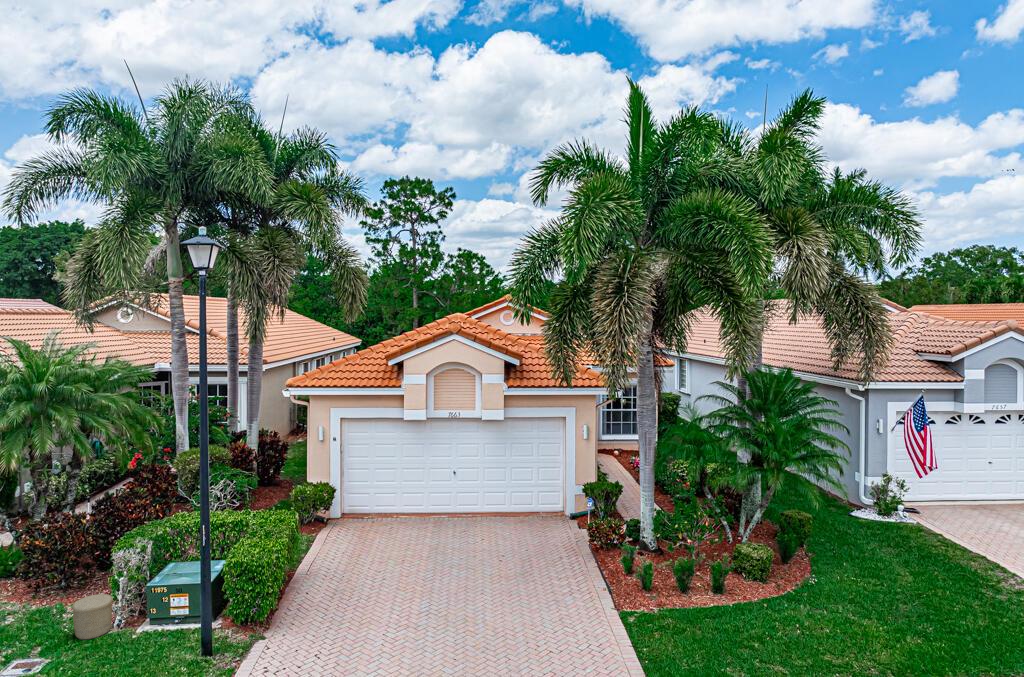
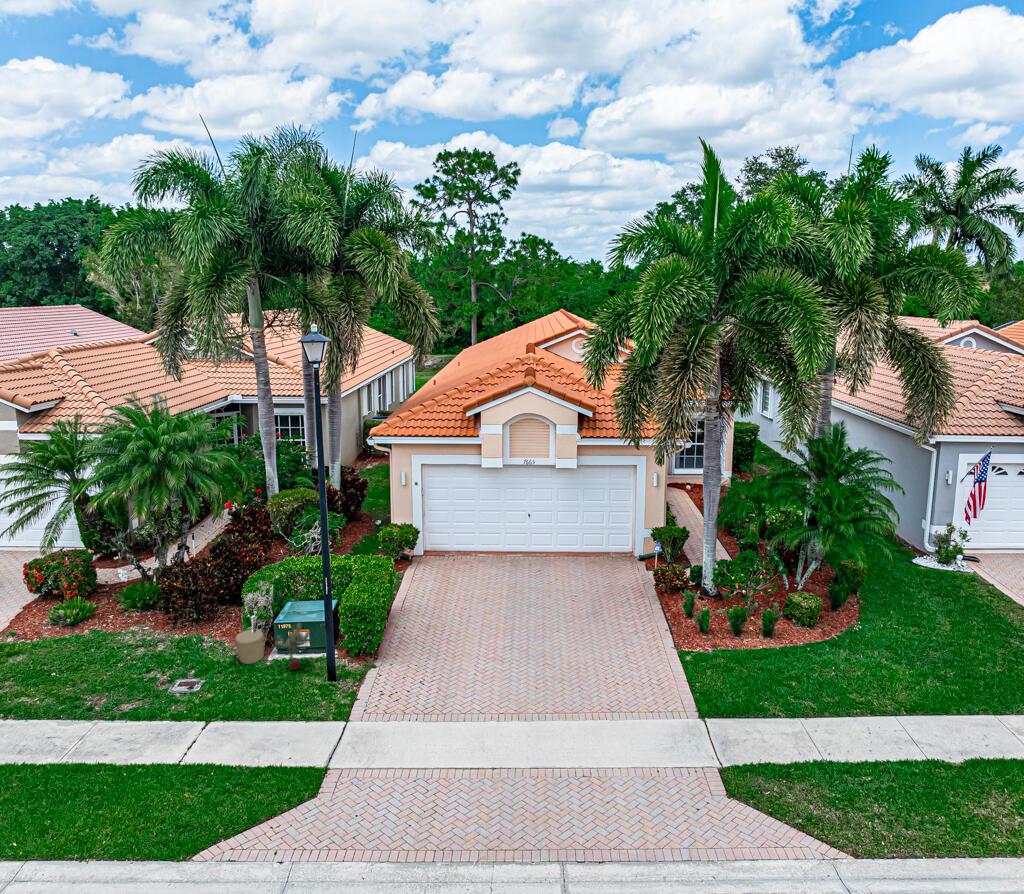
potted tree: none [122,581,171,645] -> present [275,624,310,670]

